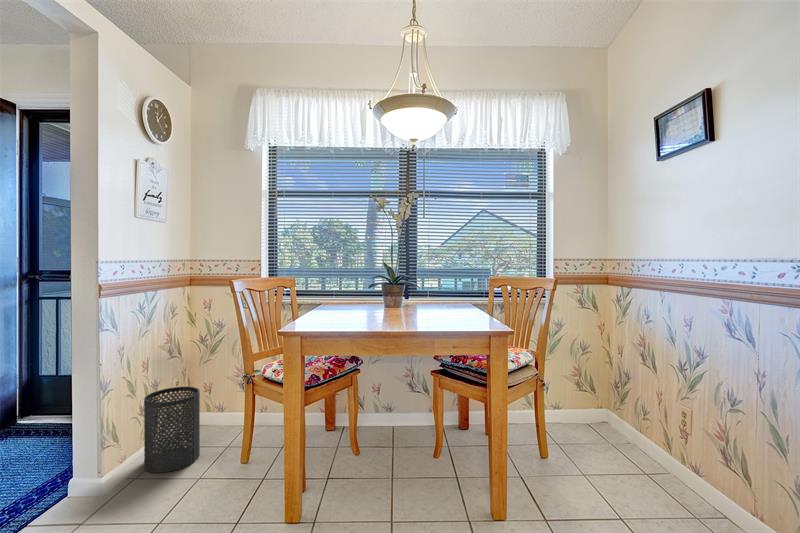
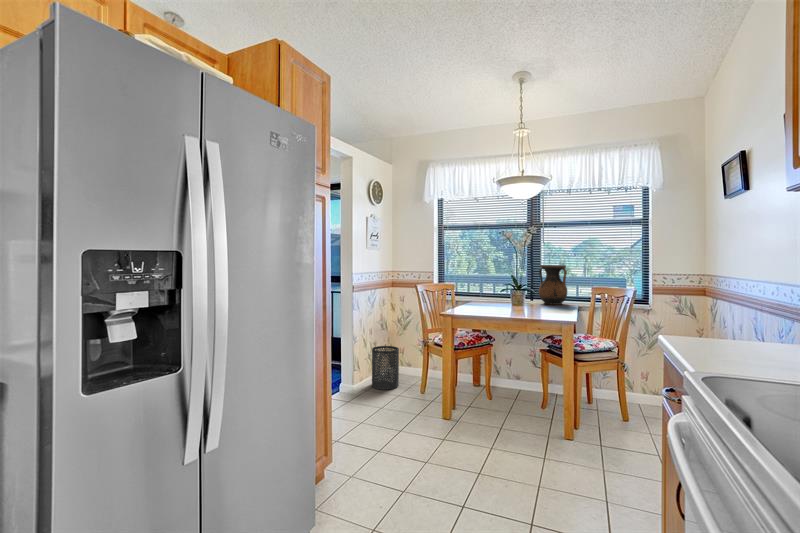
vase: none [418,248,455,303] -> present [539,265,567,305]

